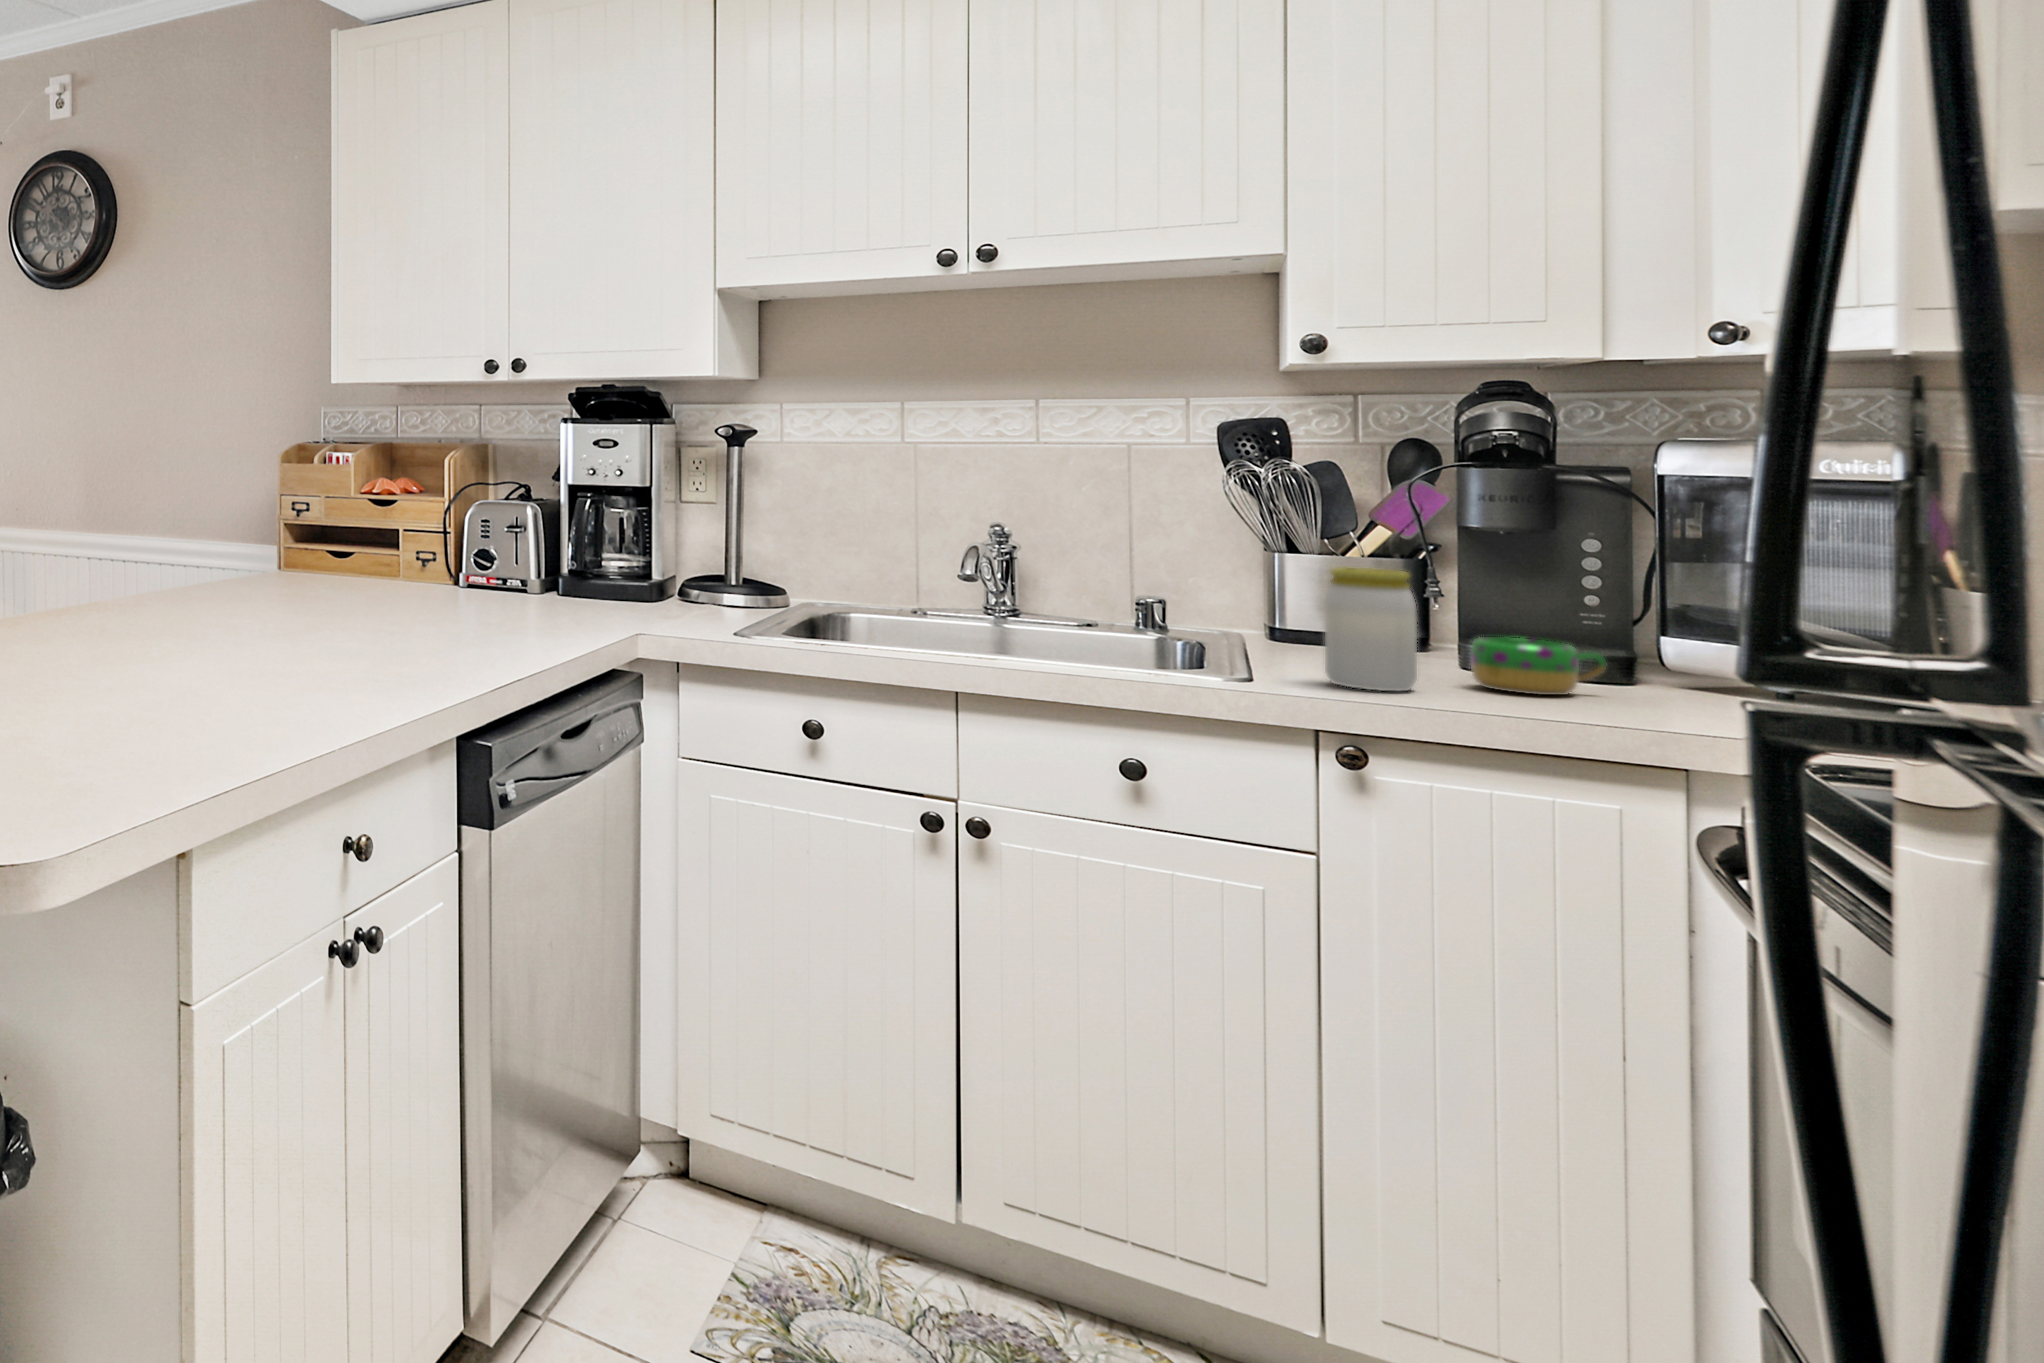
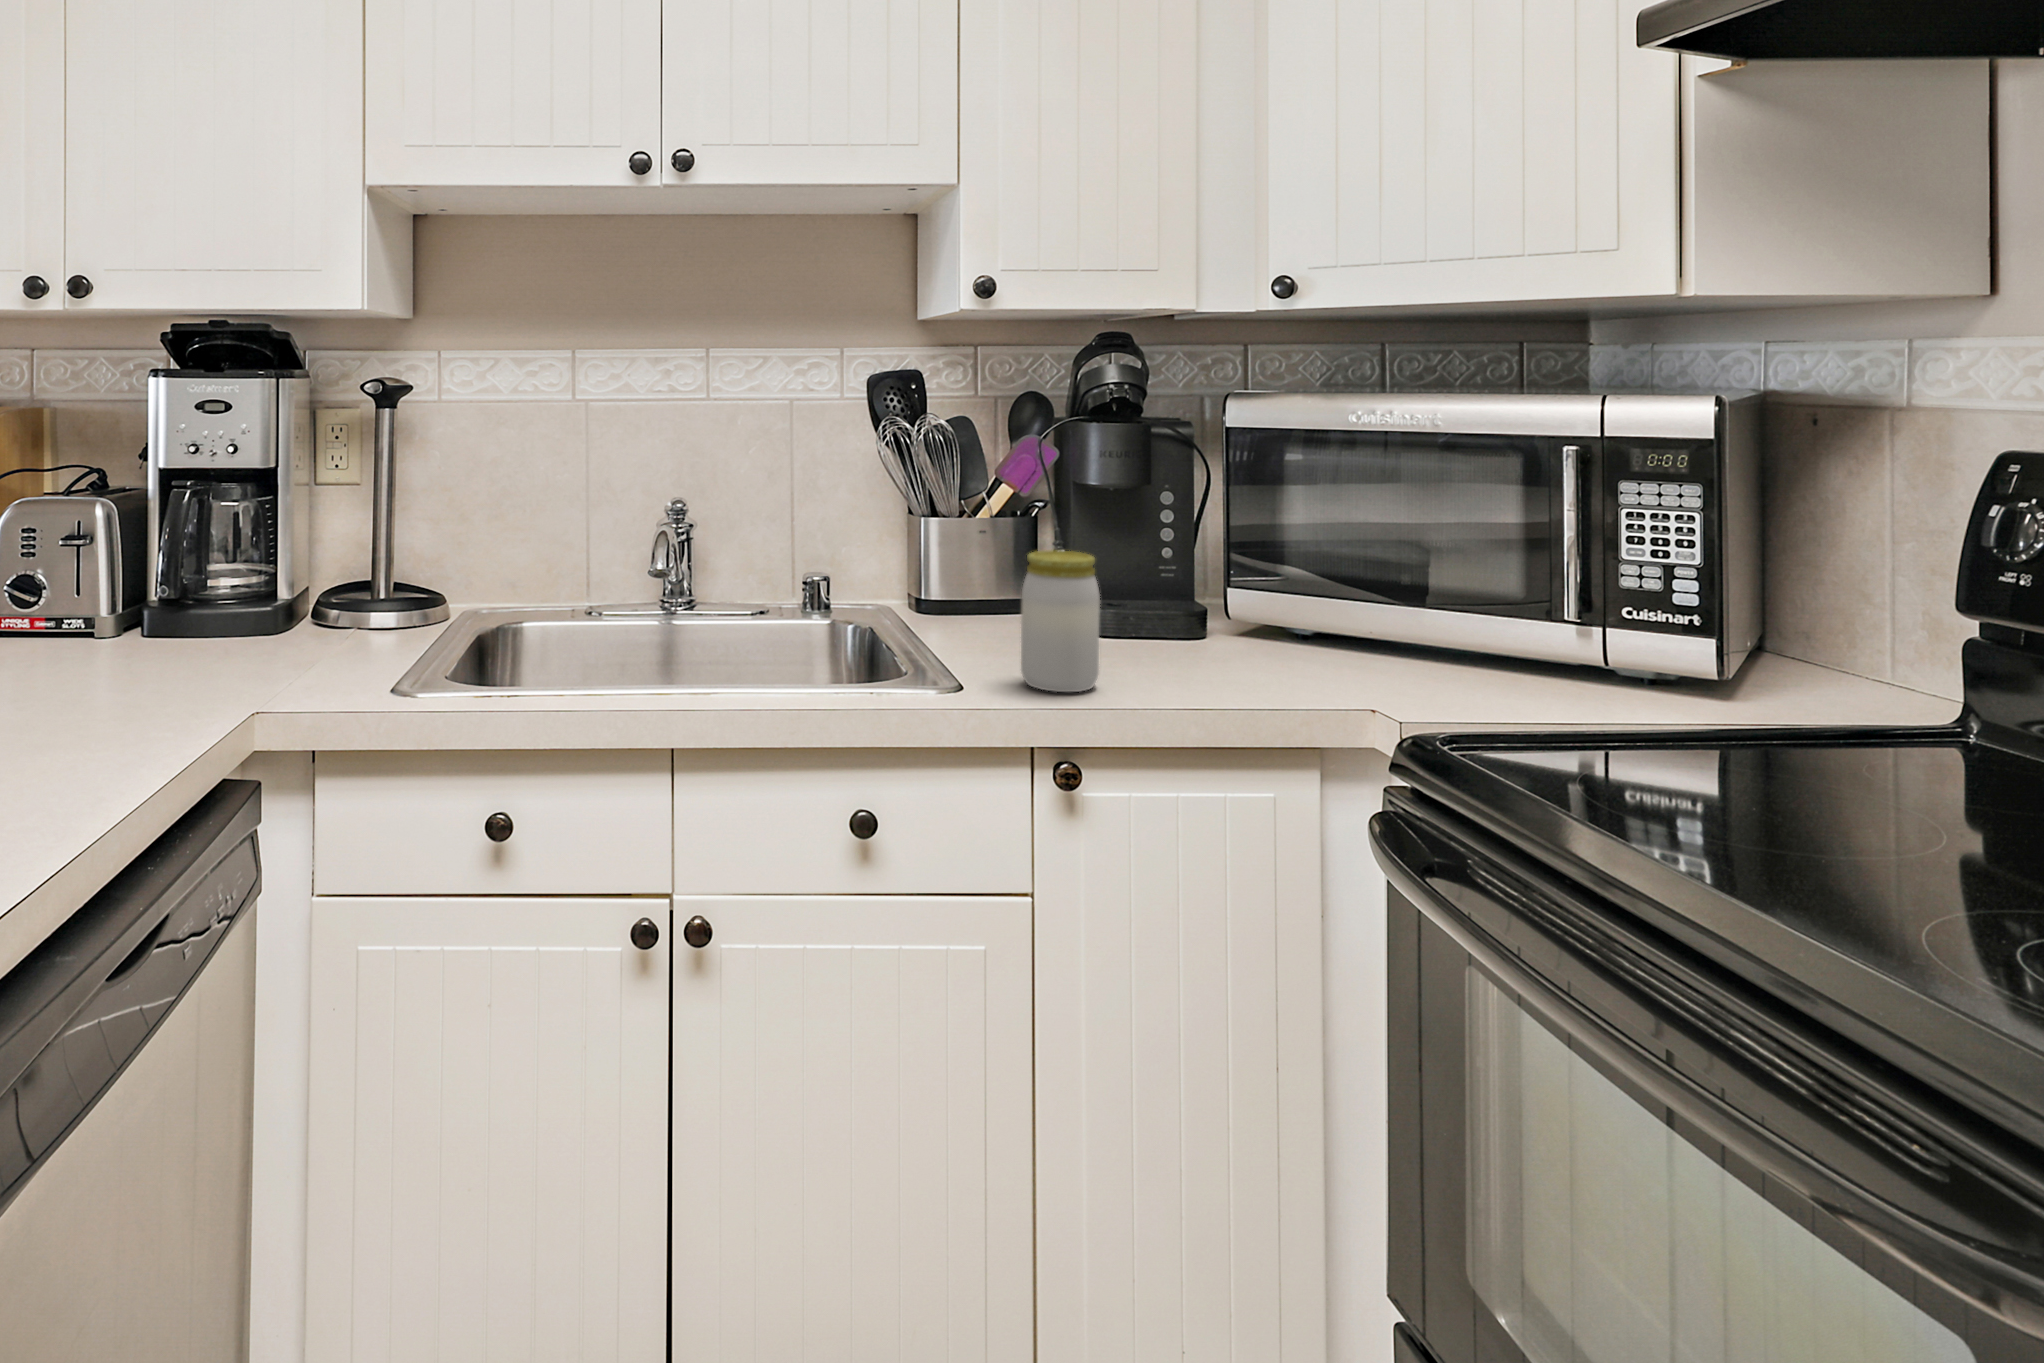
mug: present [1471,637,1606,695] -> none [1125,611,1223,675]

